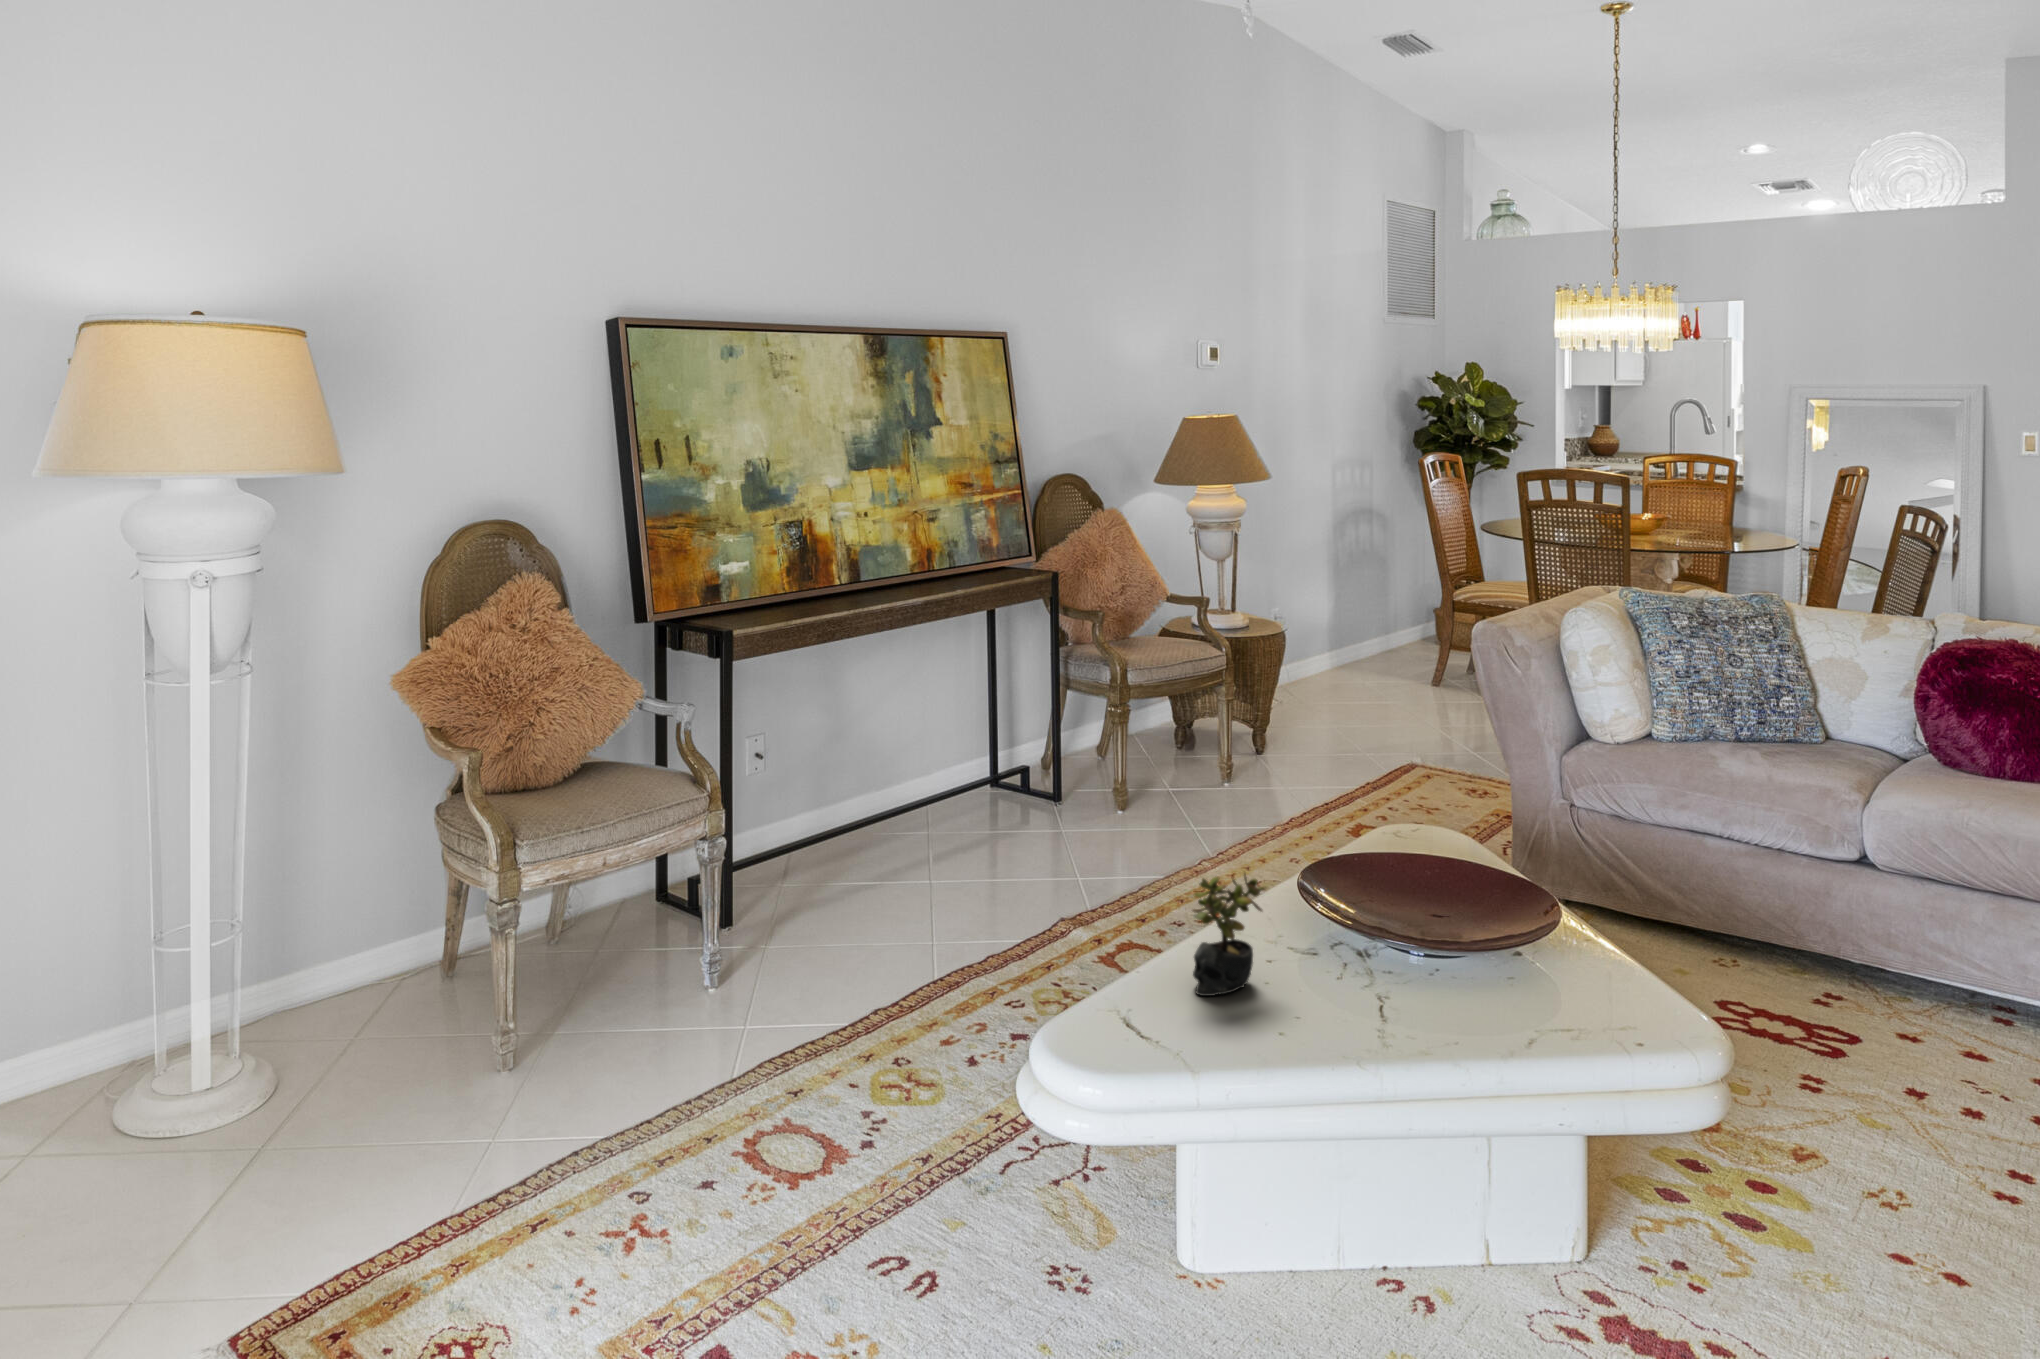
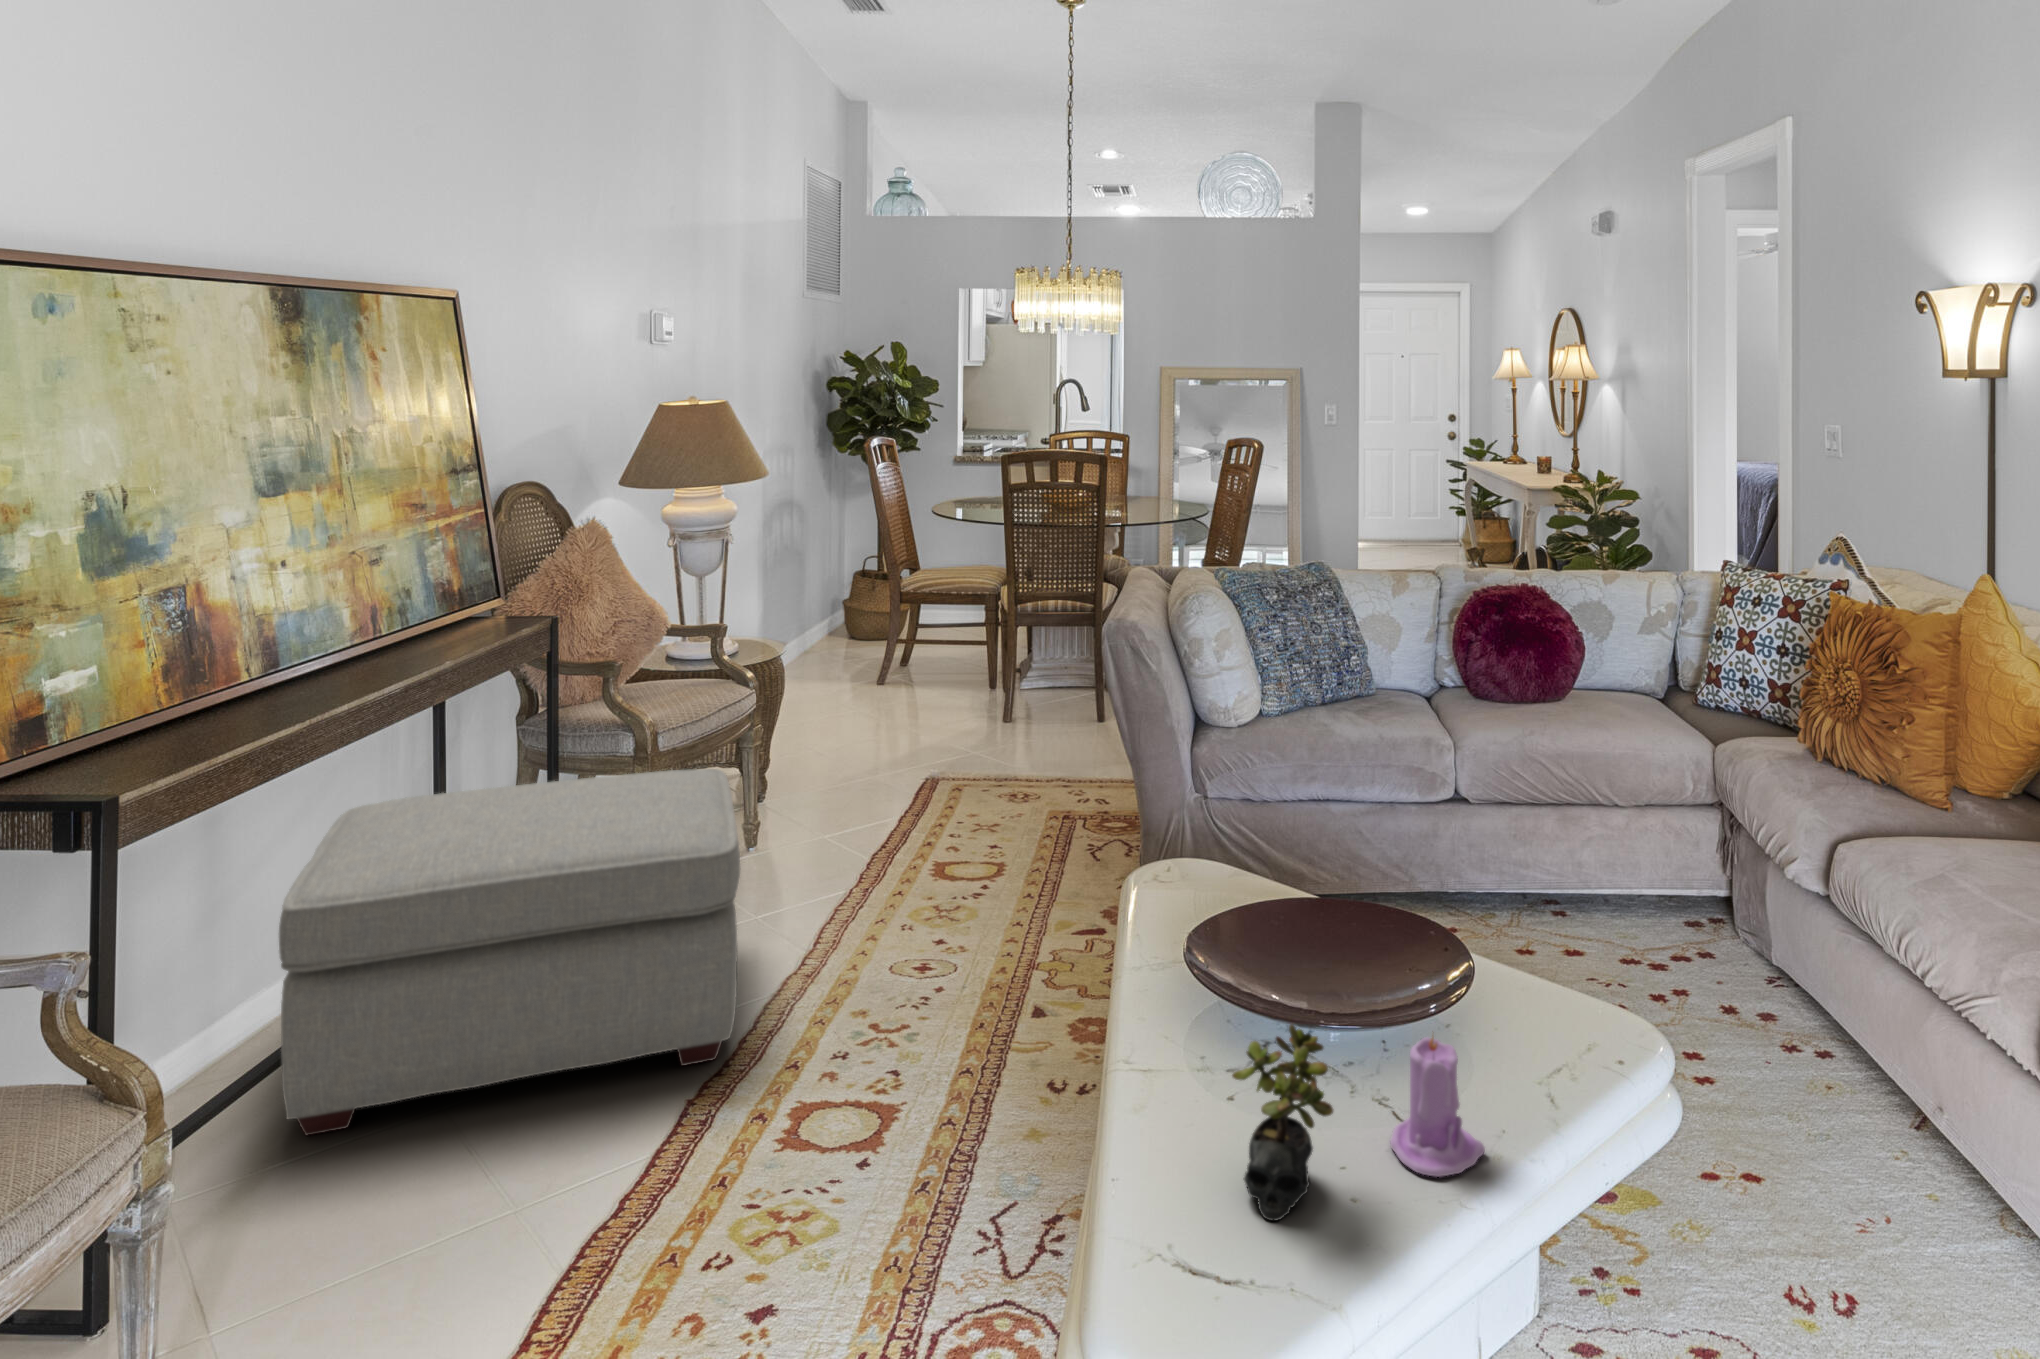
ottoman: none [835,685,1148,906] -> present [279,769,740,1136]
candle: none [1325,908,1397,1018] -> present [1390,1037,1485,1177]

